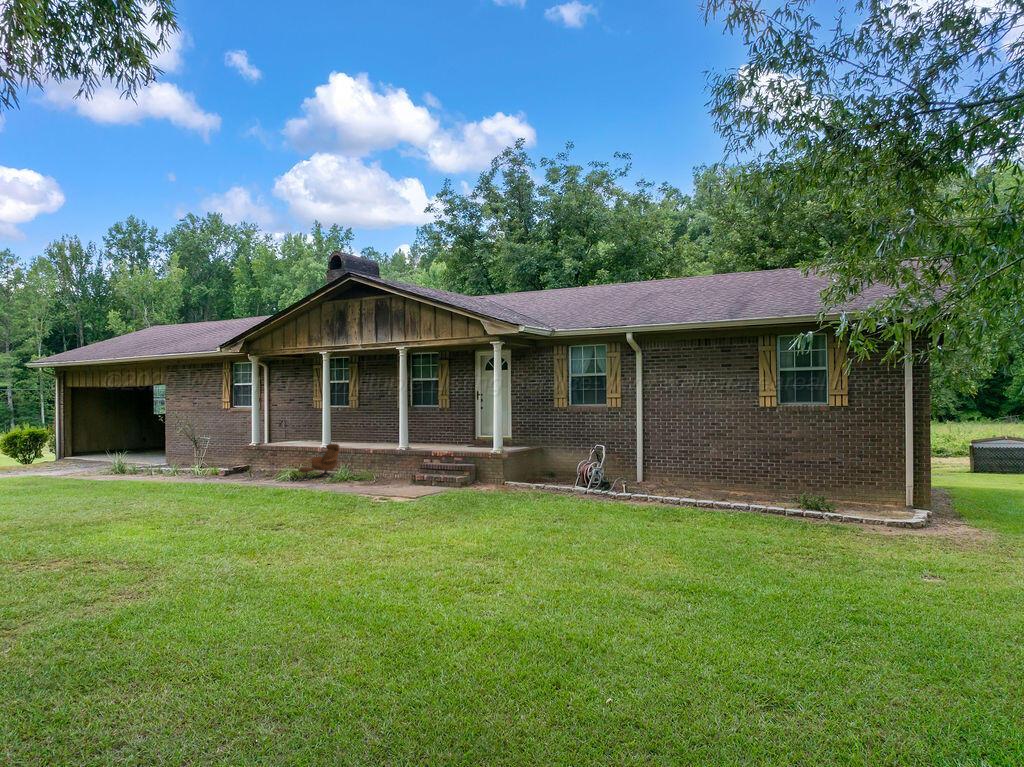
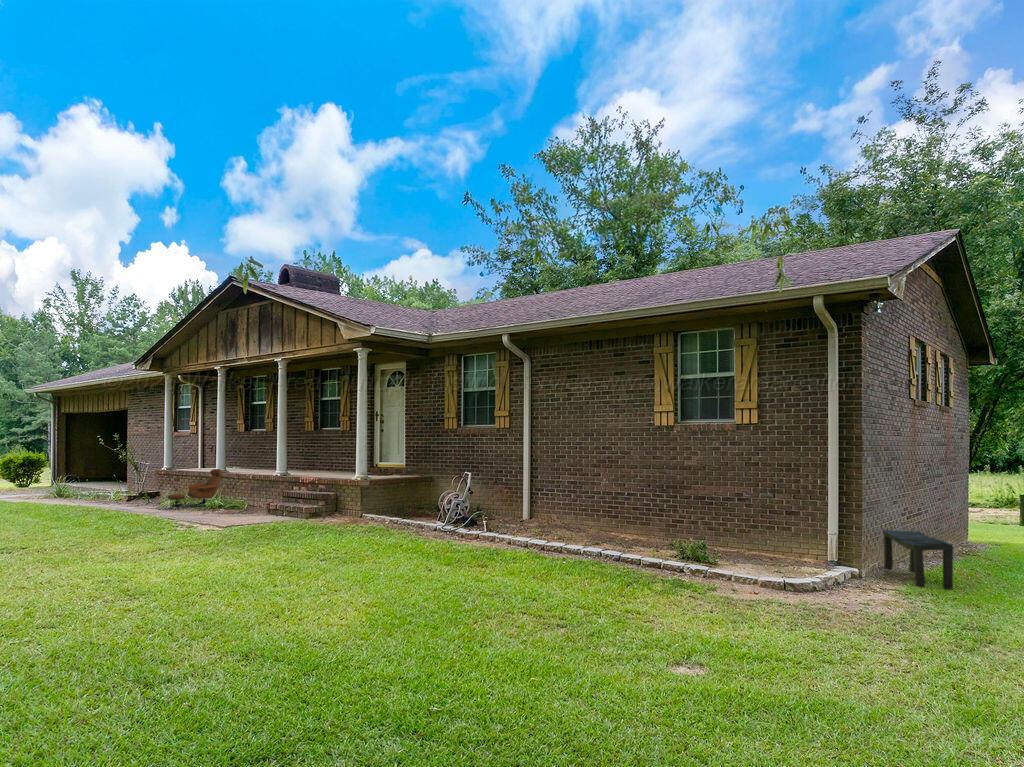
bench: none [924,480,987,520] -> present [883,530,954,589]

